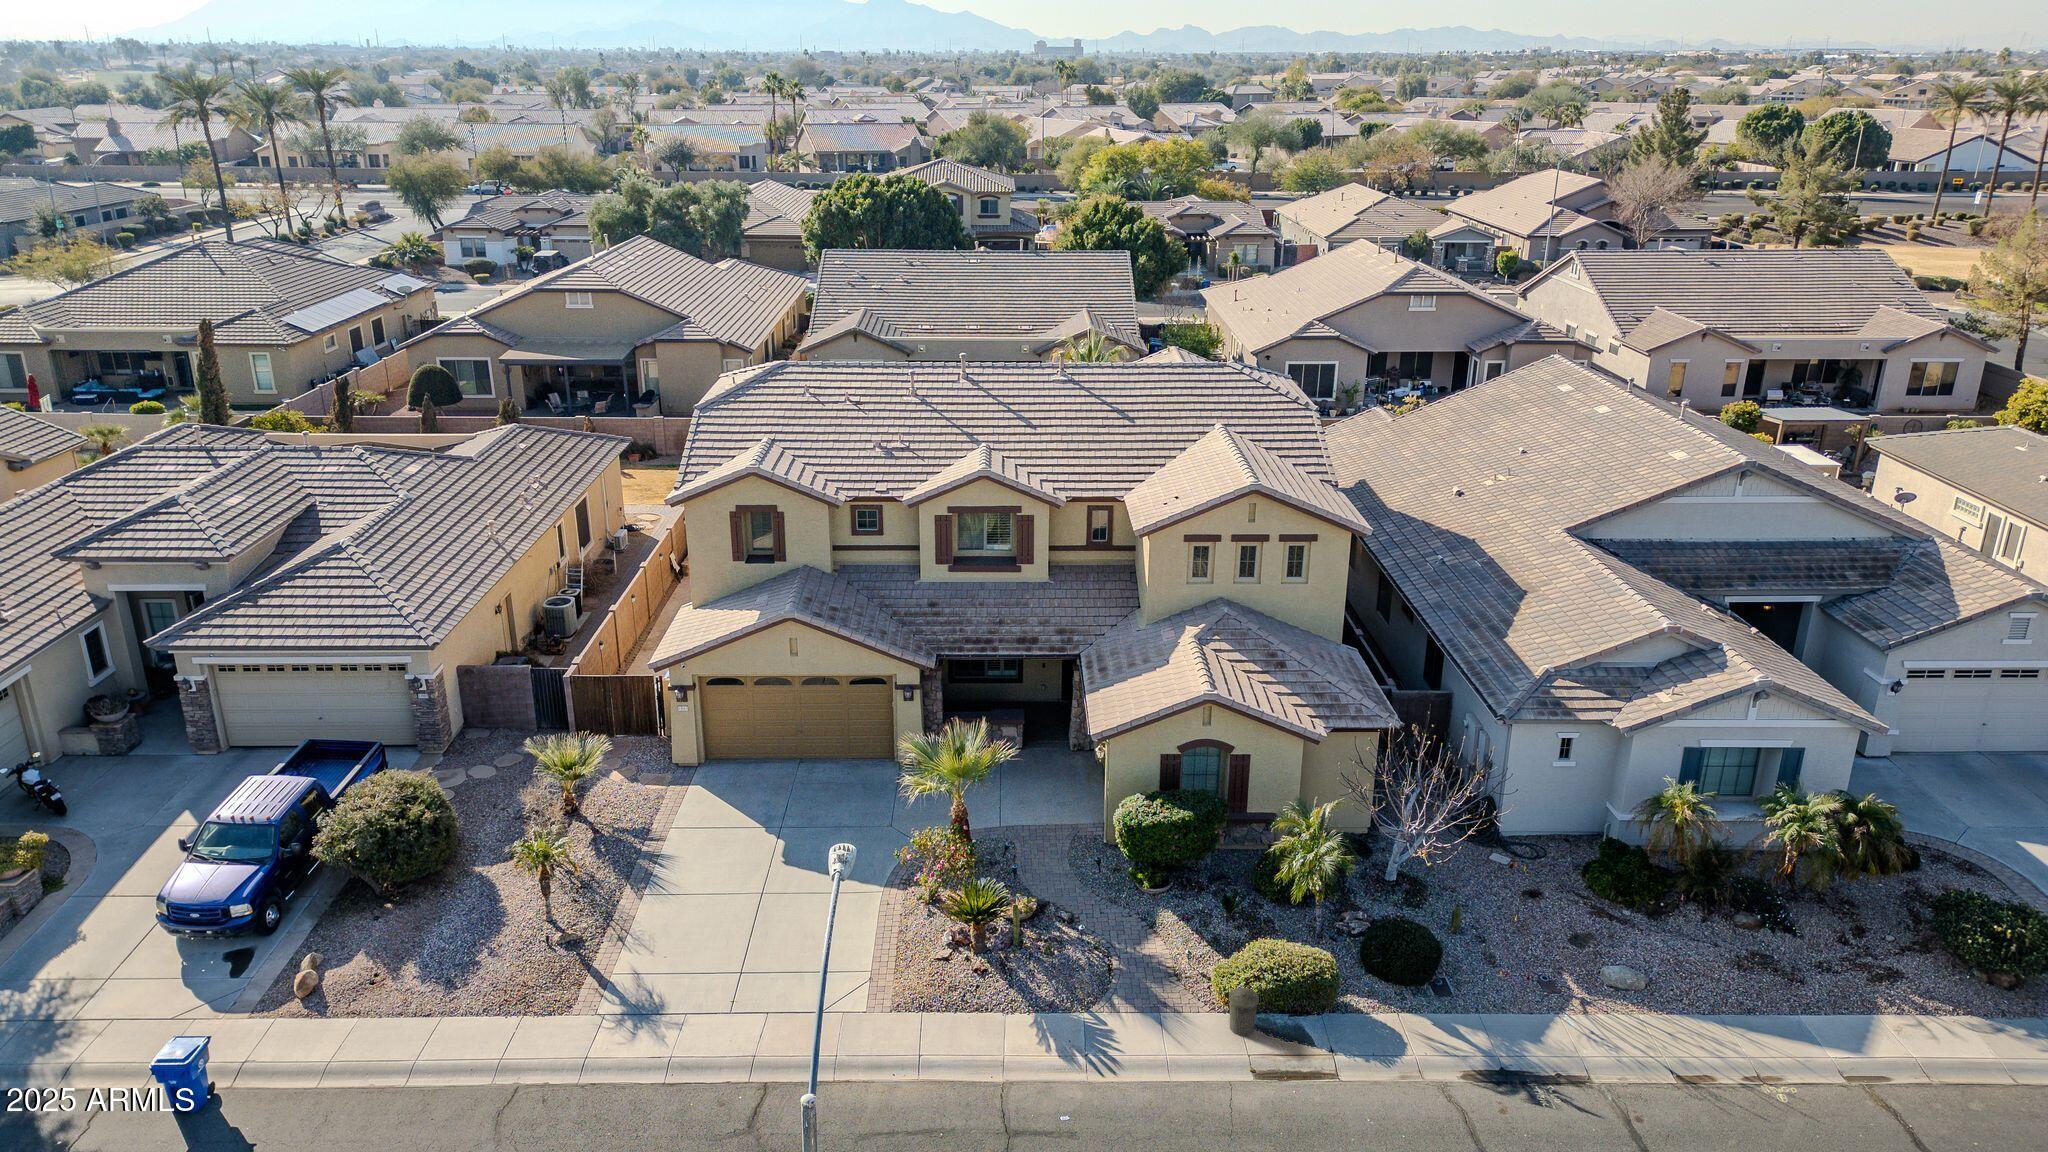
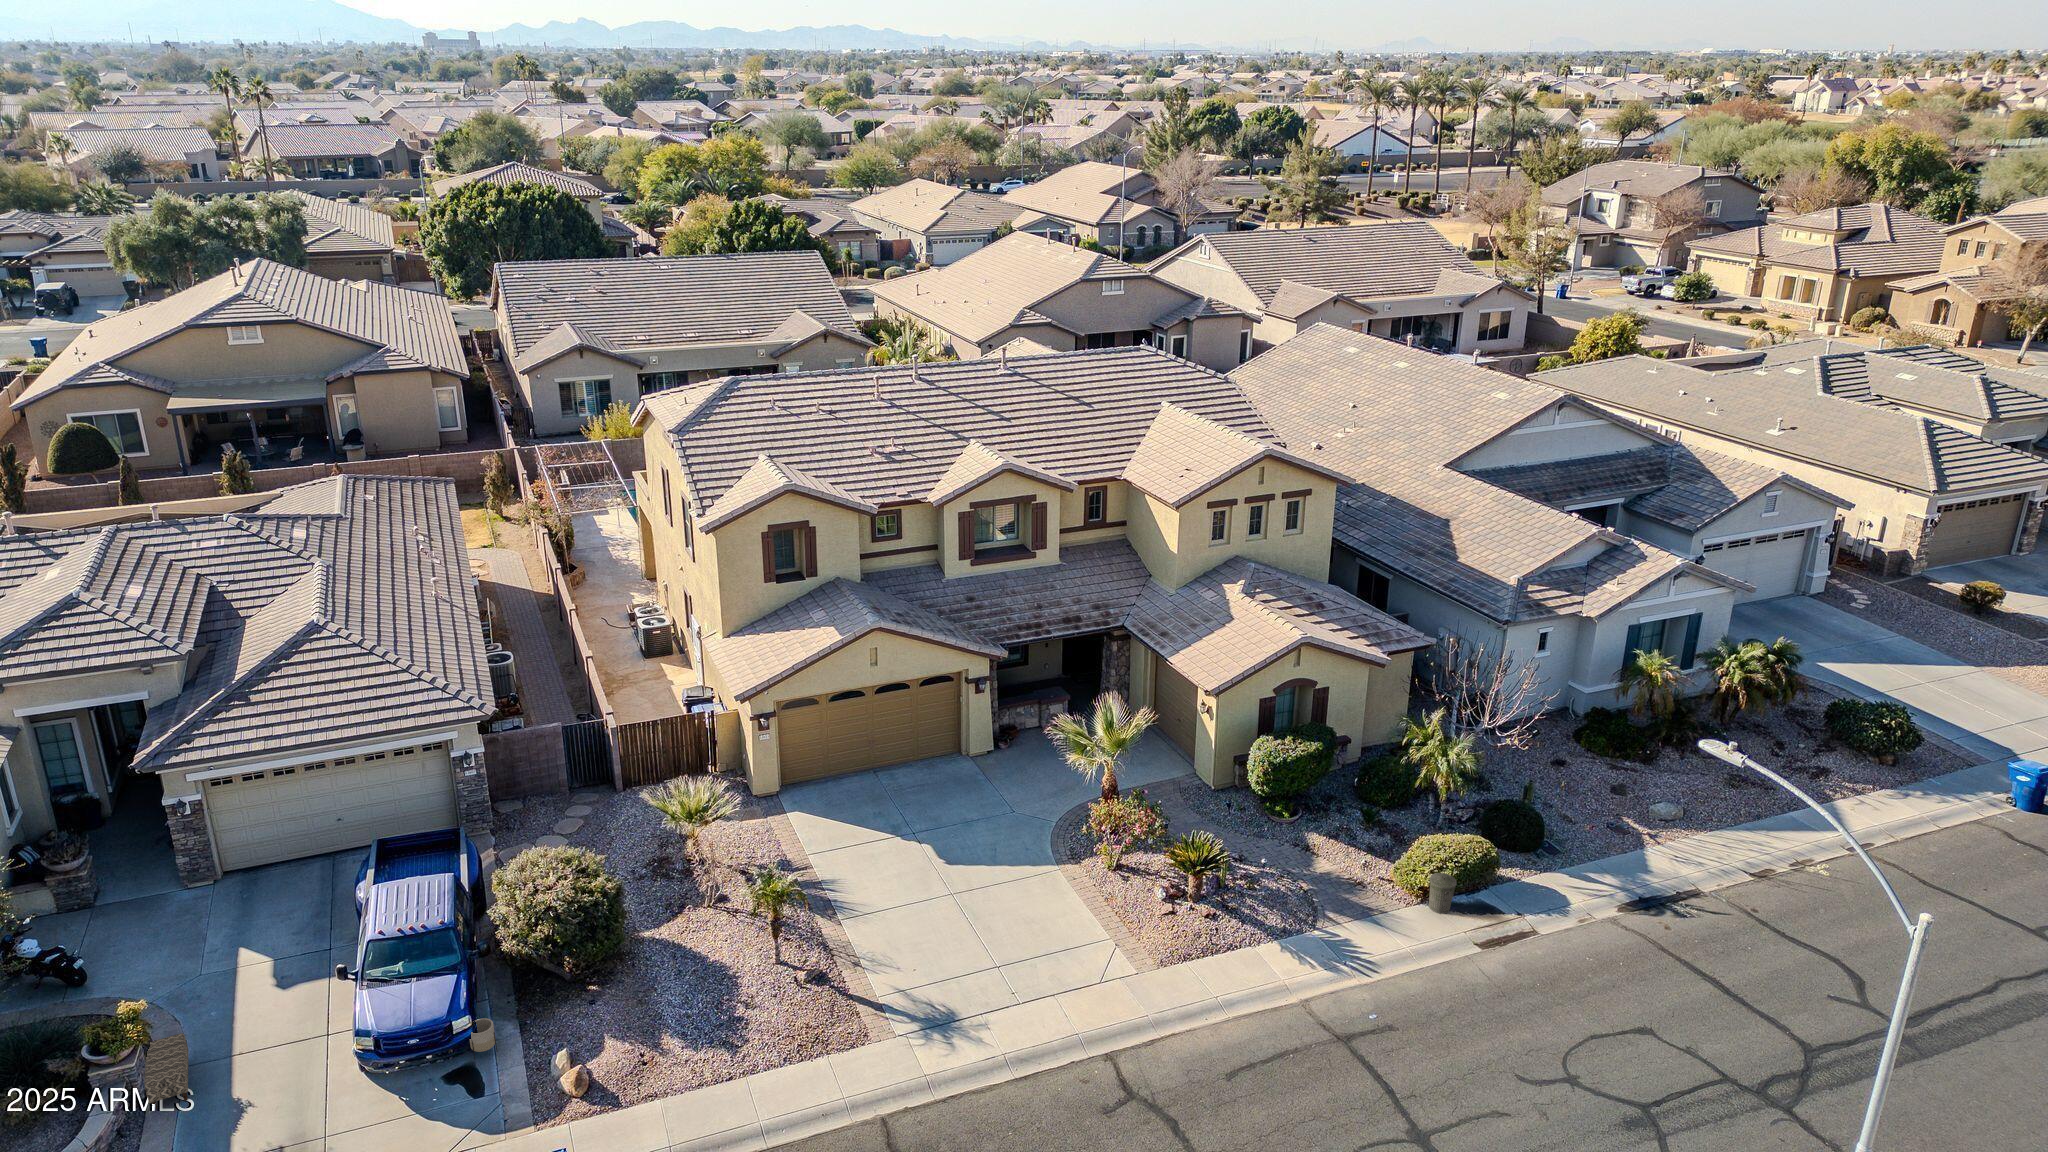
bench: none [21,866,85,923] -> present [144,1033,188,1109]
planter: none [257,908,285,943] -> present [470,1018,497,1059]

